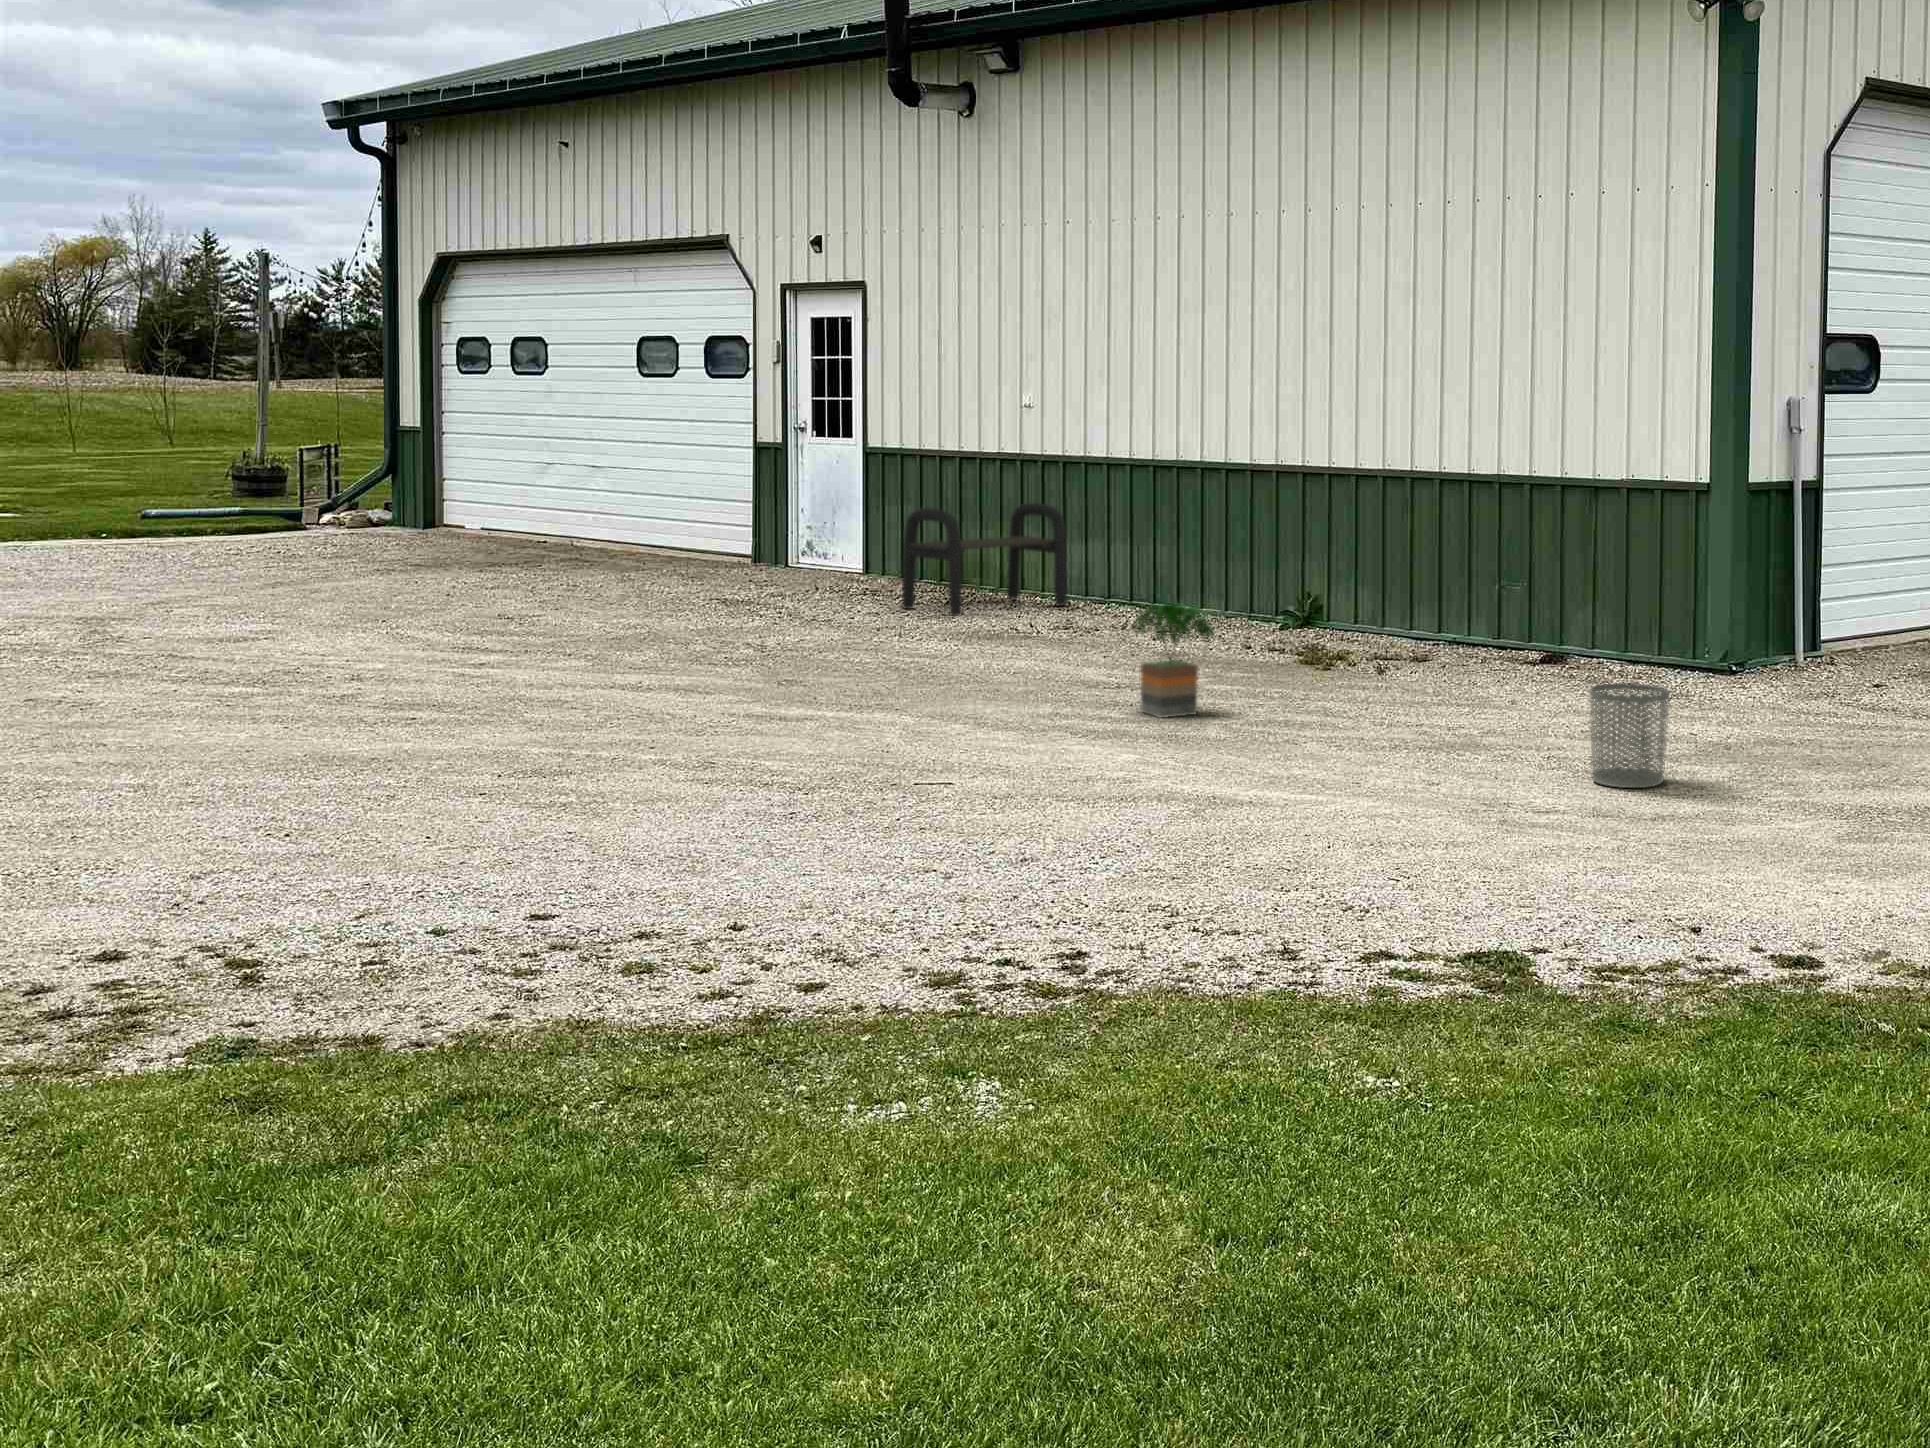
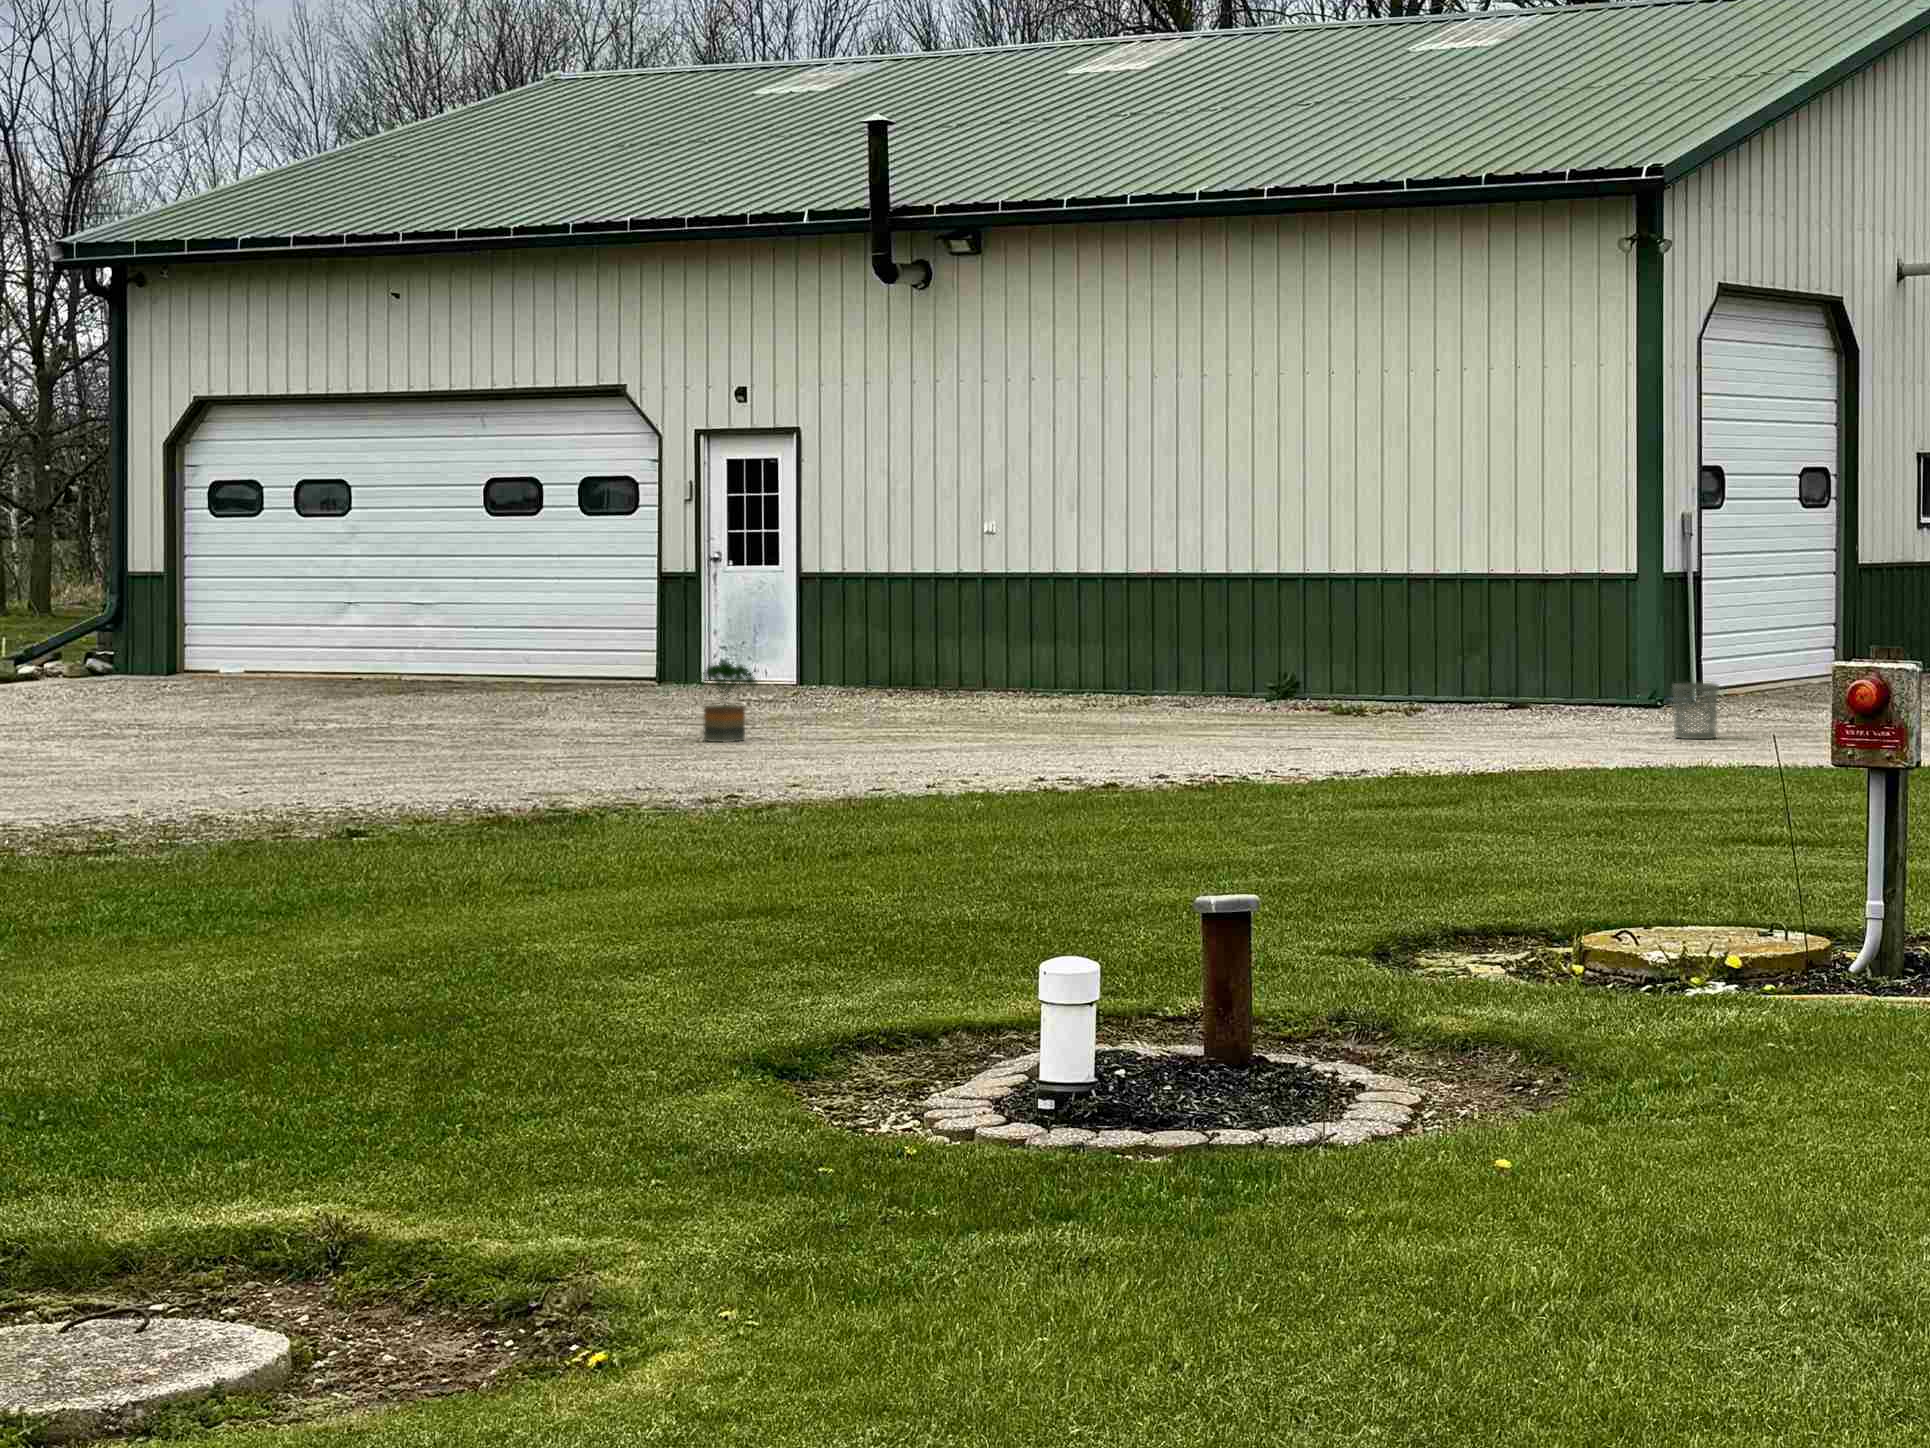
bench: present [902,503,1067,616] -> none [923,615,1044,706]
potted tree: present [1135,603,1215,718] -> present [699,663,757,742]

